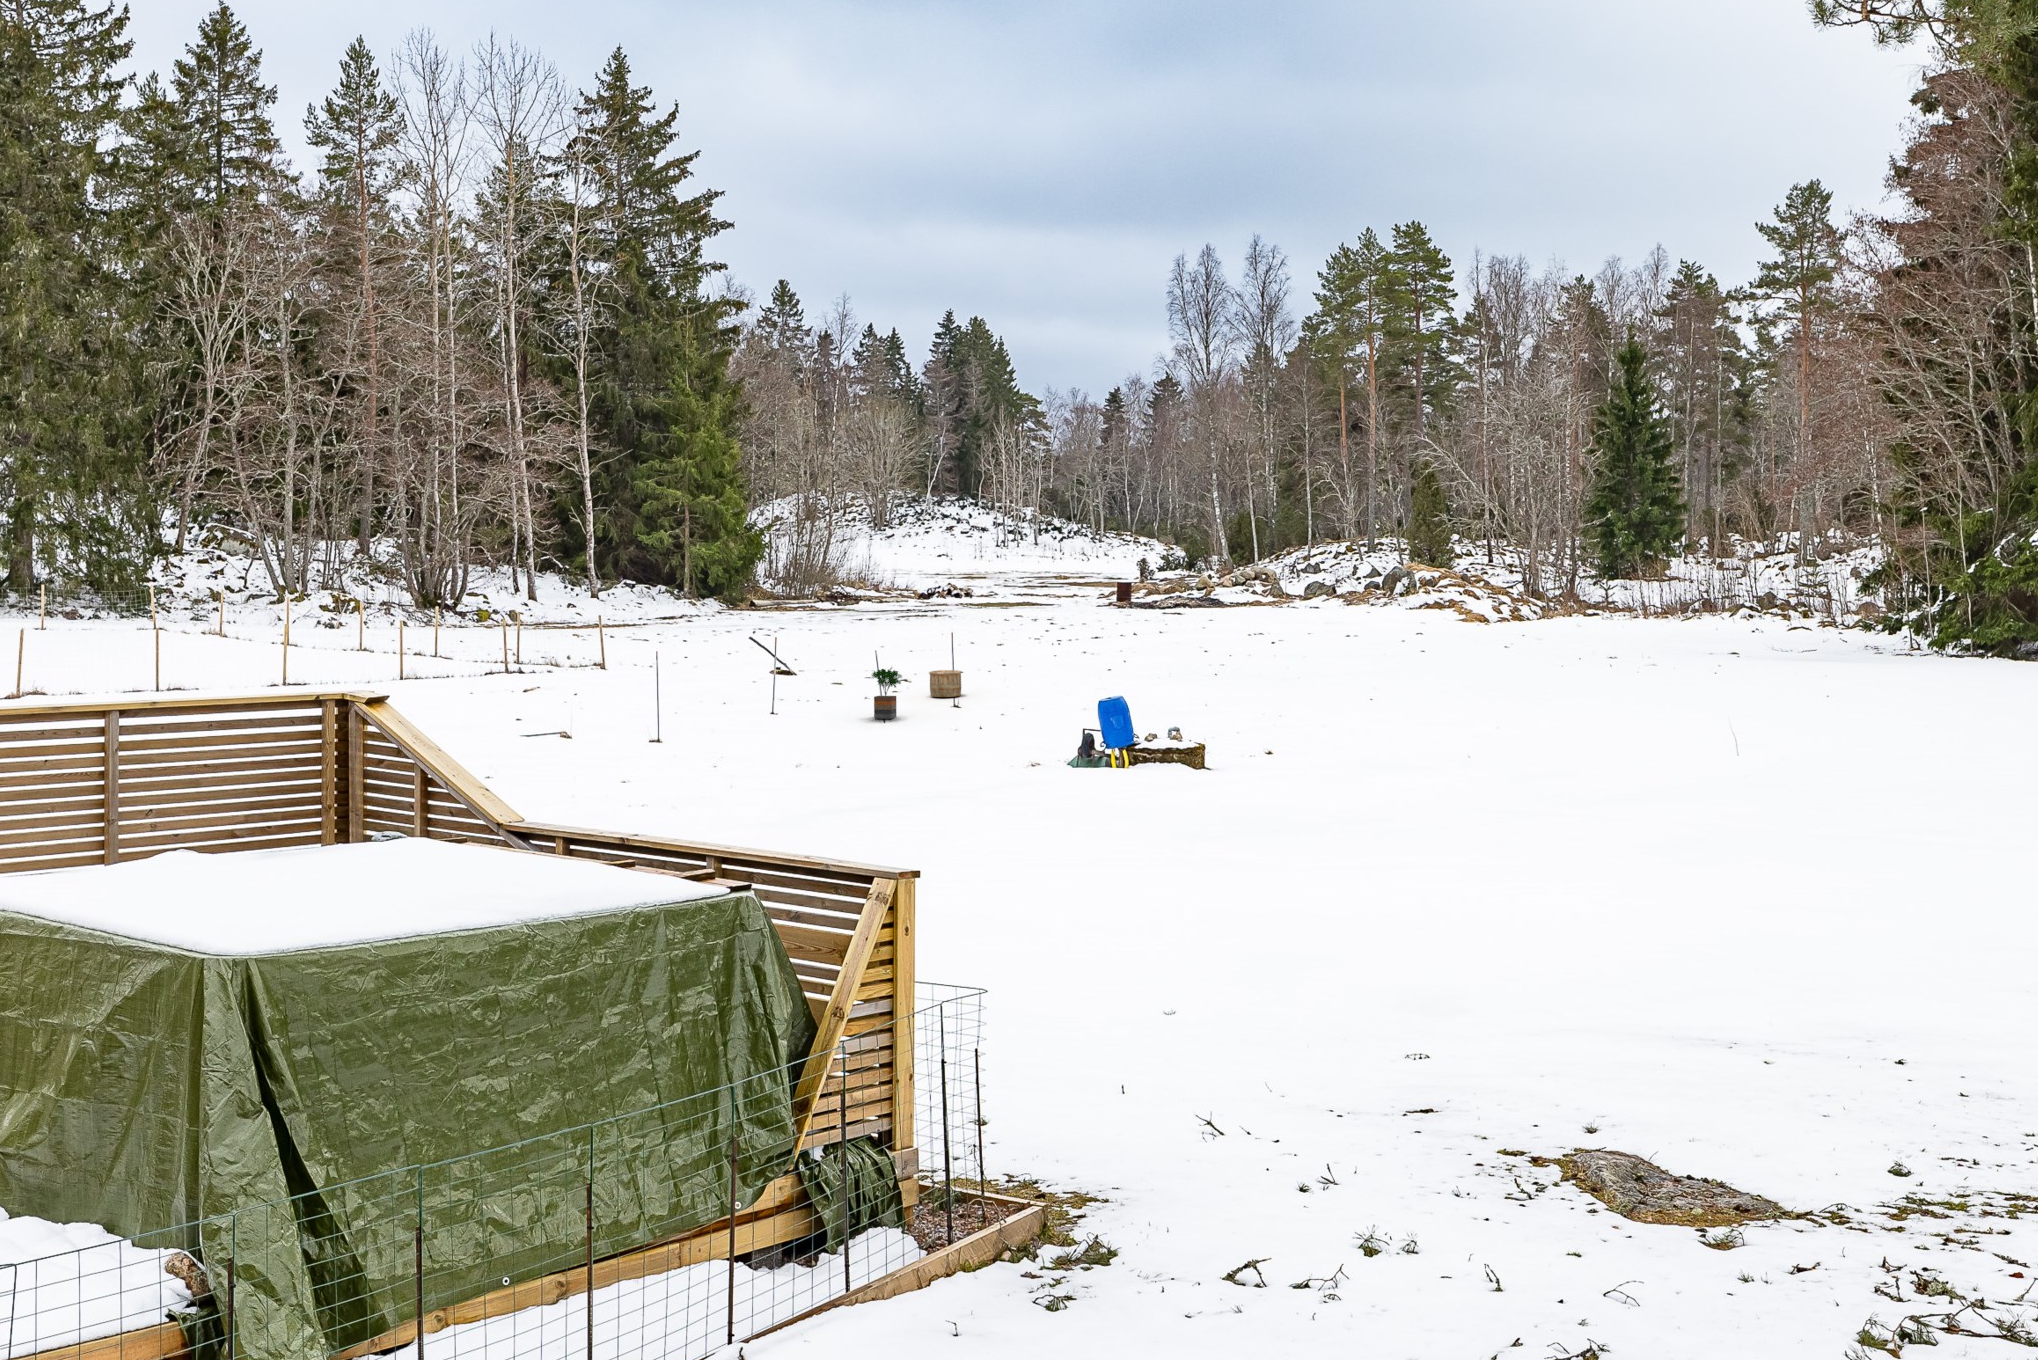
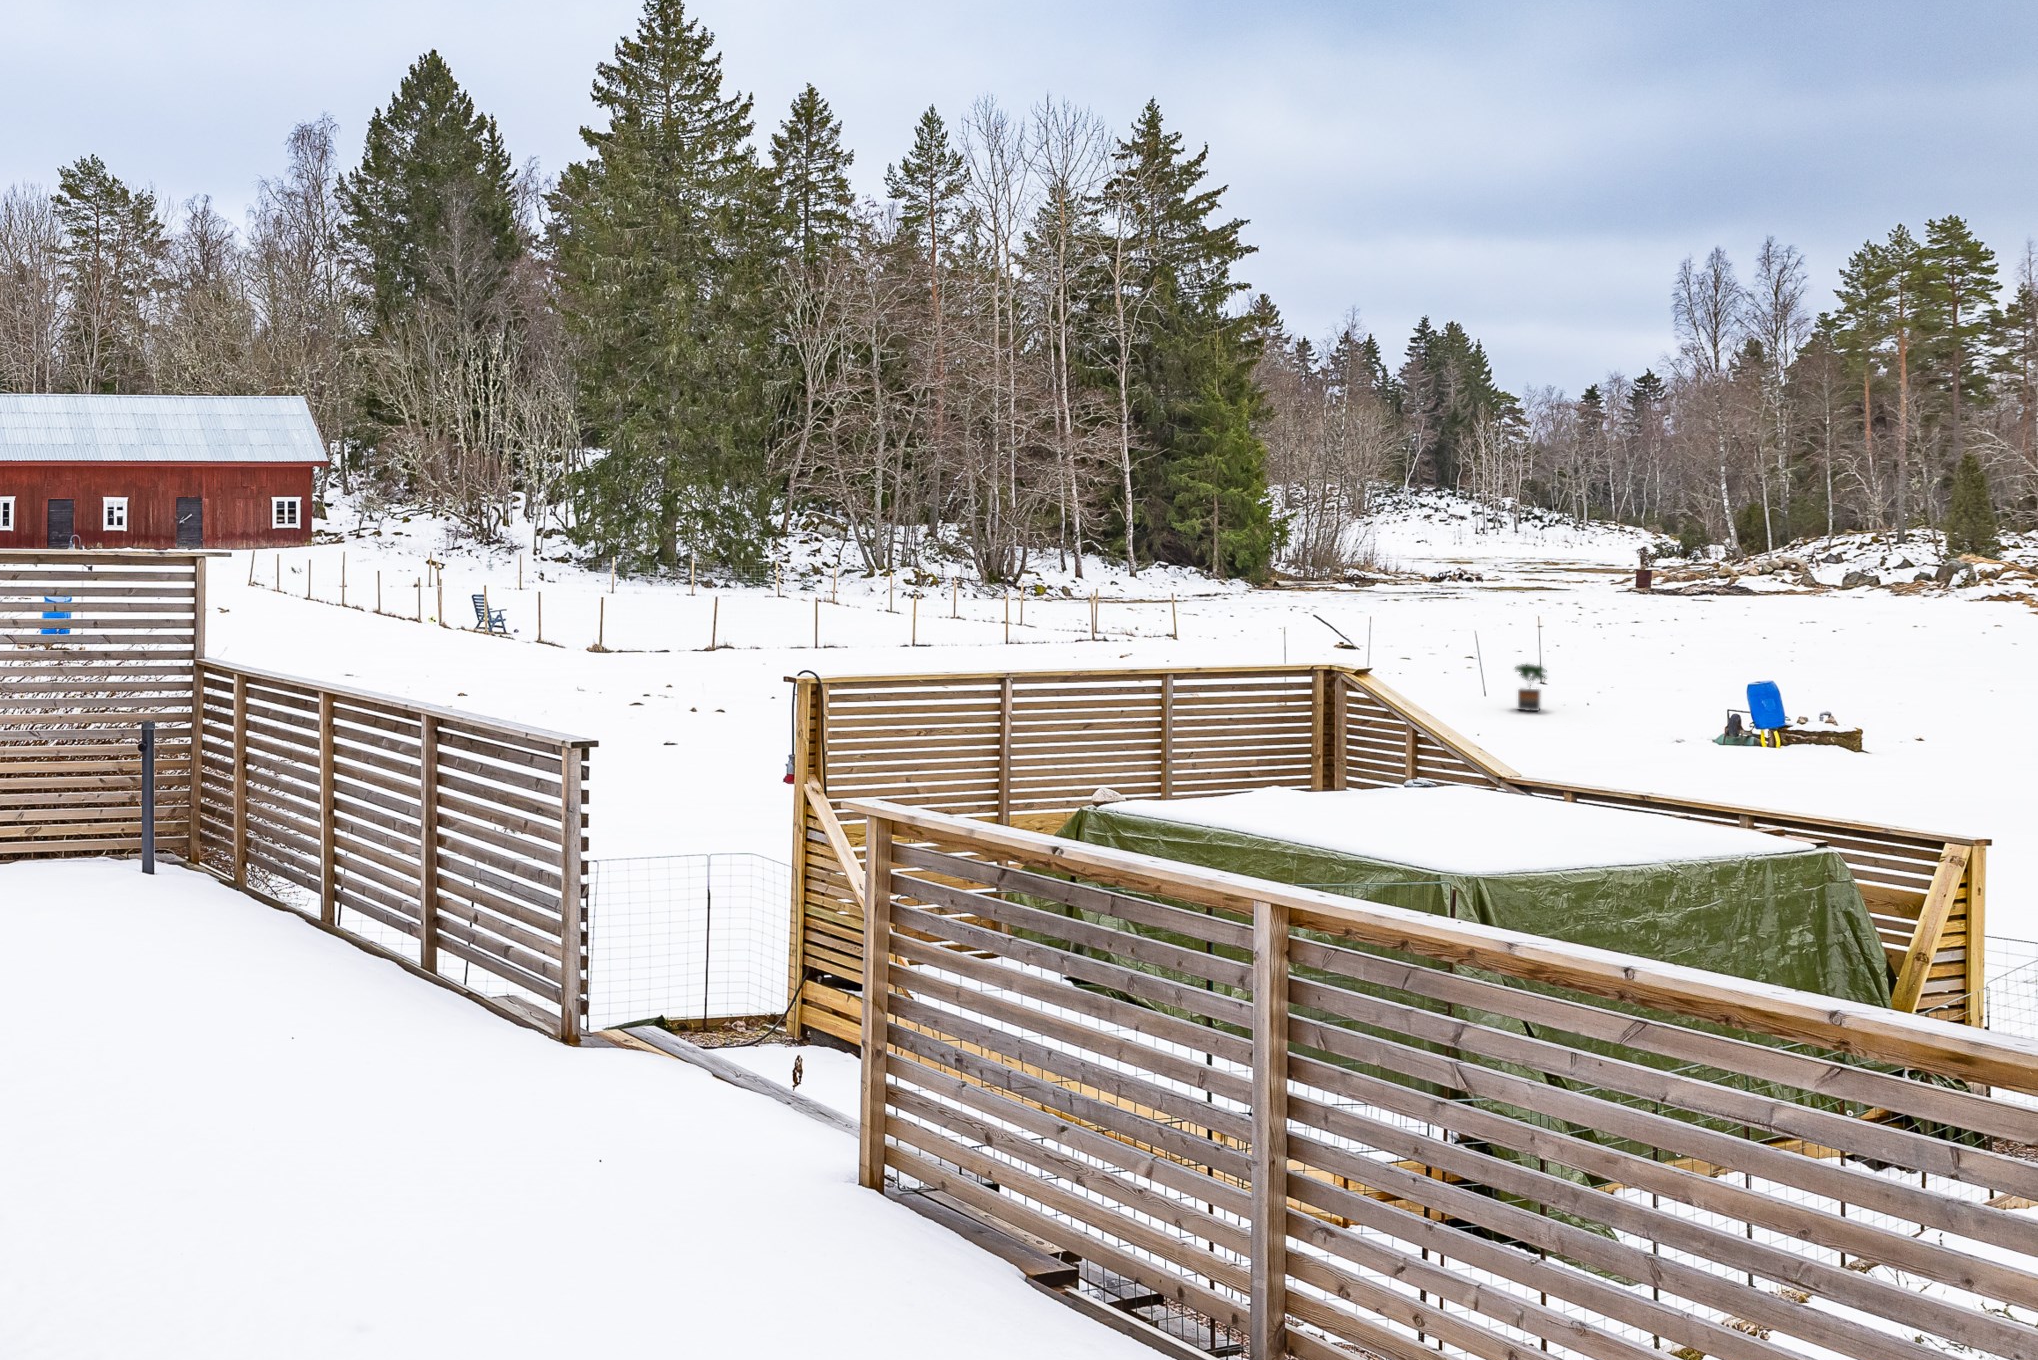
wooden bucket: present [929,670,962,697] -> none [1559,665,1596,691]

